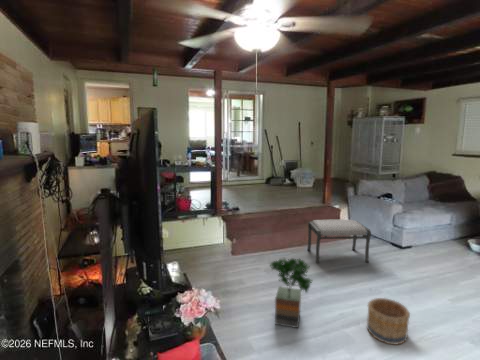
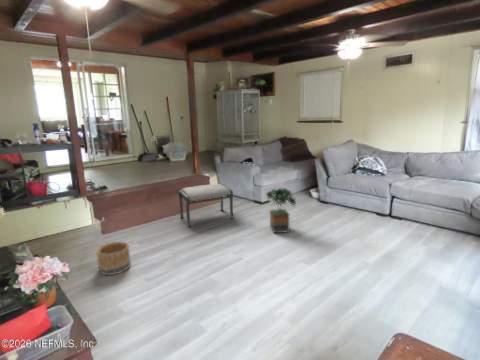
potted tree: present [270,259,312,328] -> present [266,188,296,233]
basket: present [367,298,410,344] -> present [96,242,131,275]

